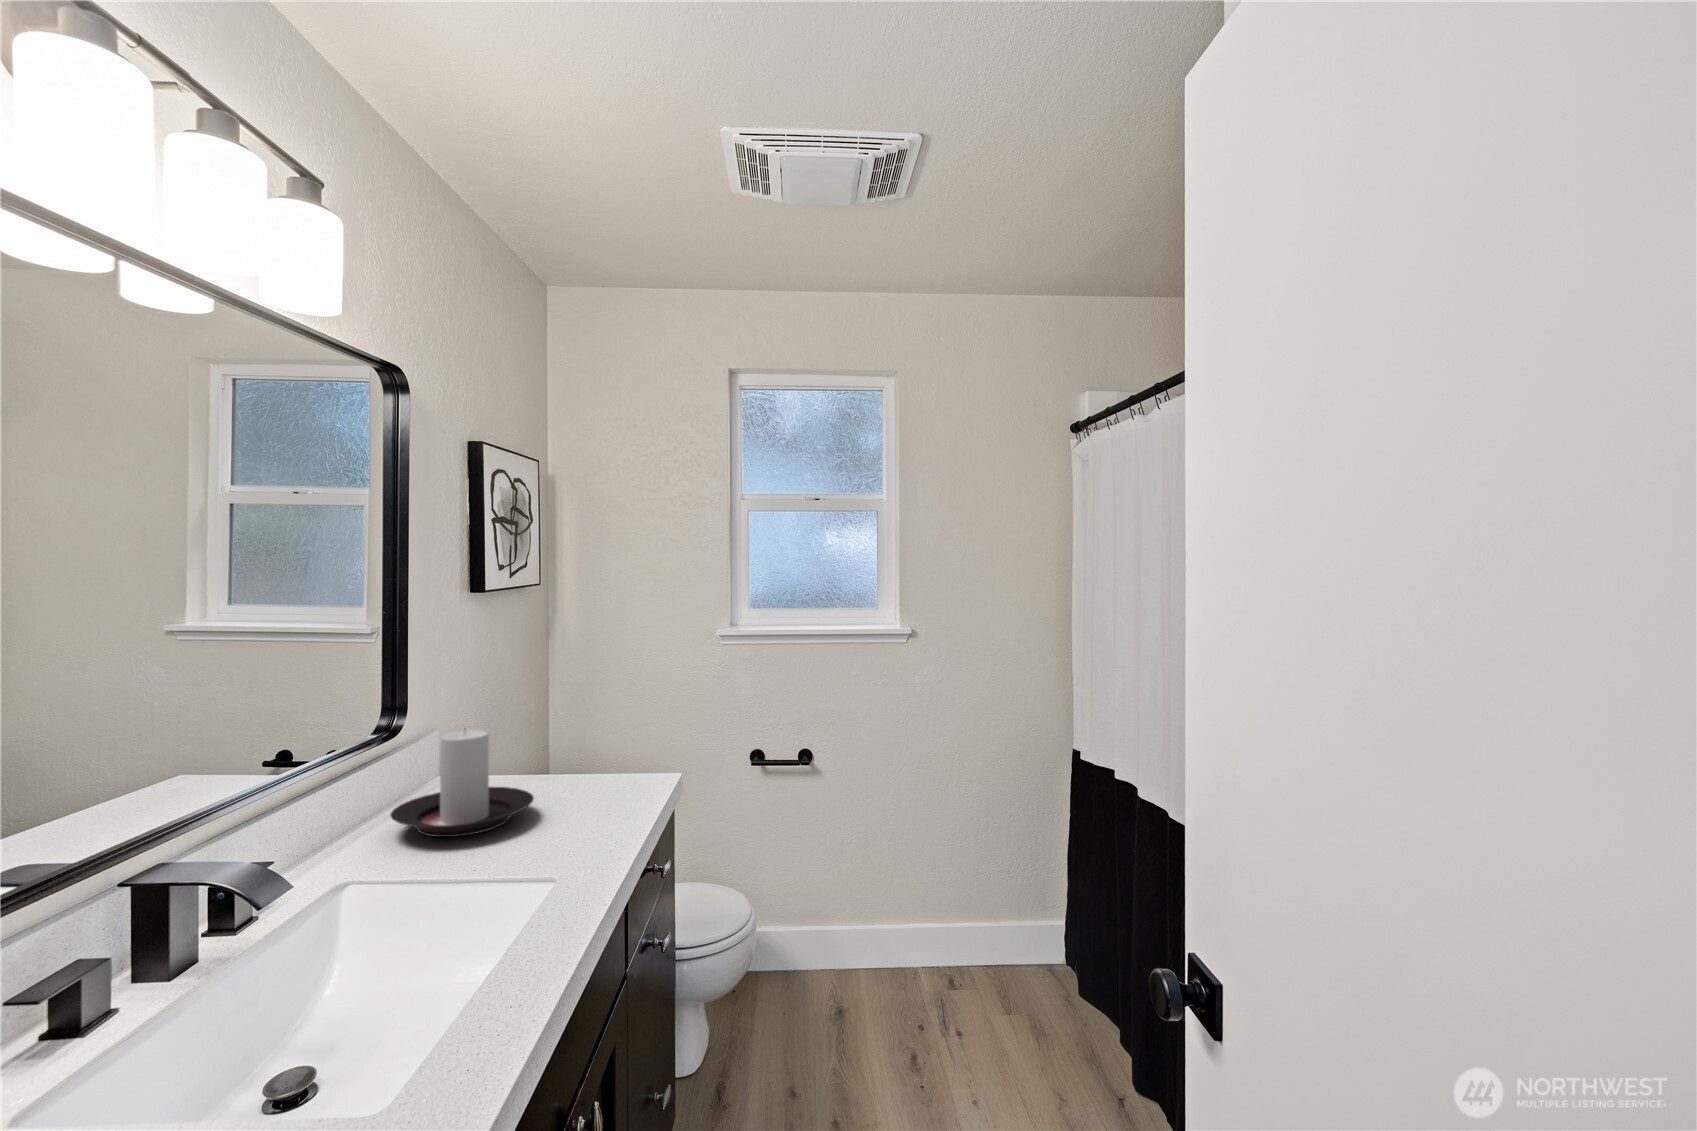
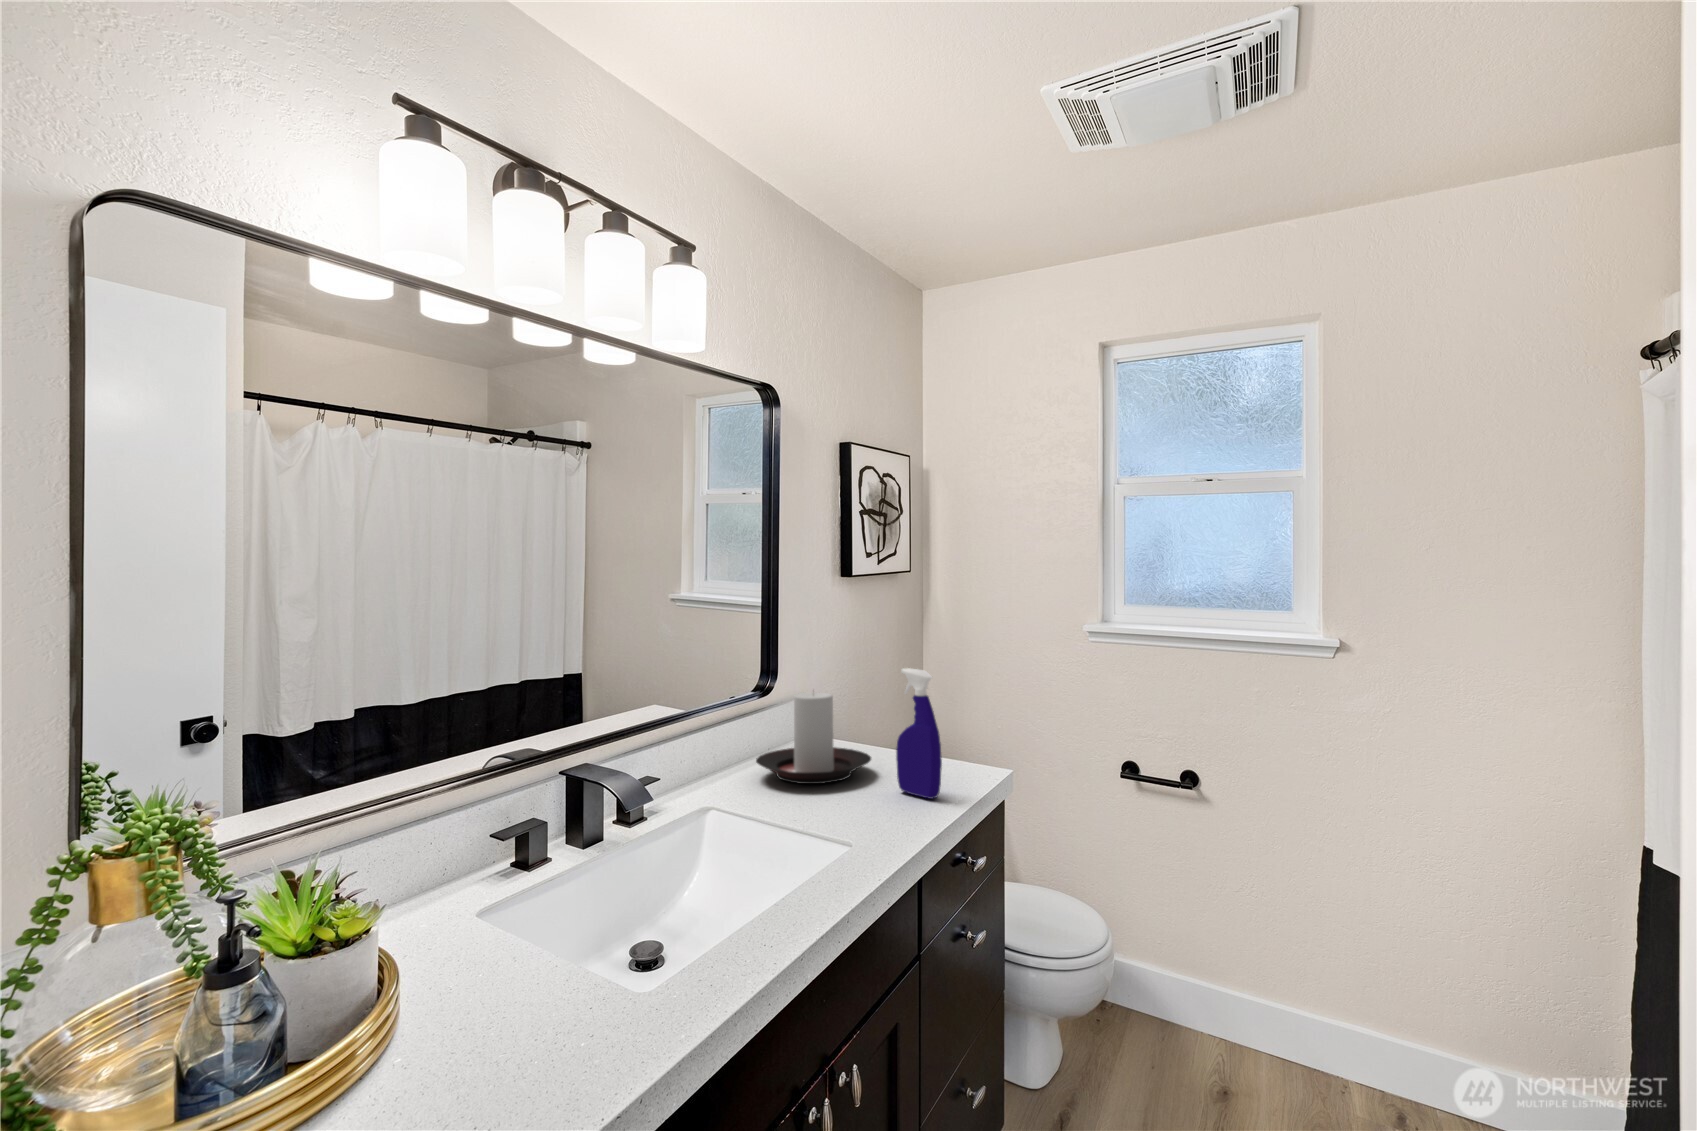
spray bottle: none [570,700,622,834] -> present [896,668,942,799]

